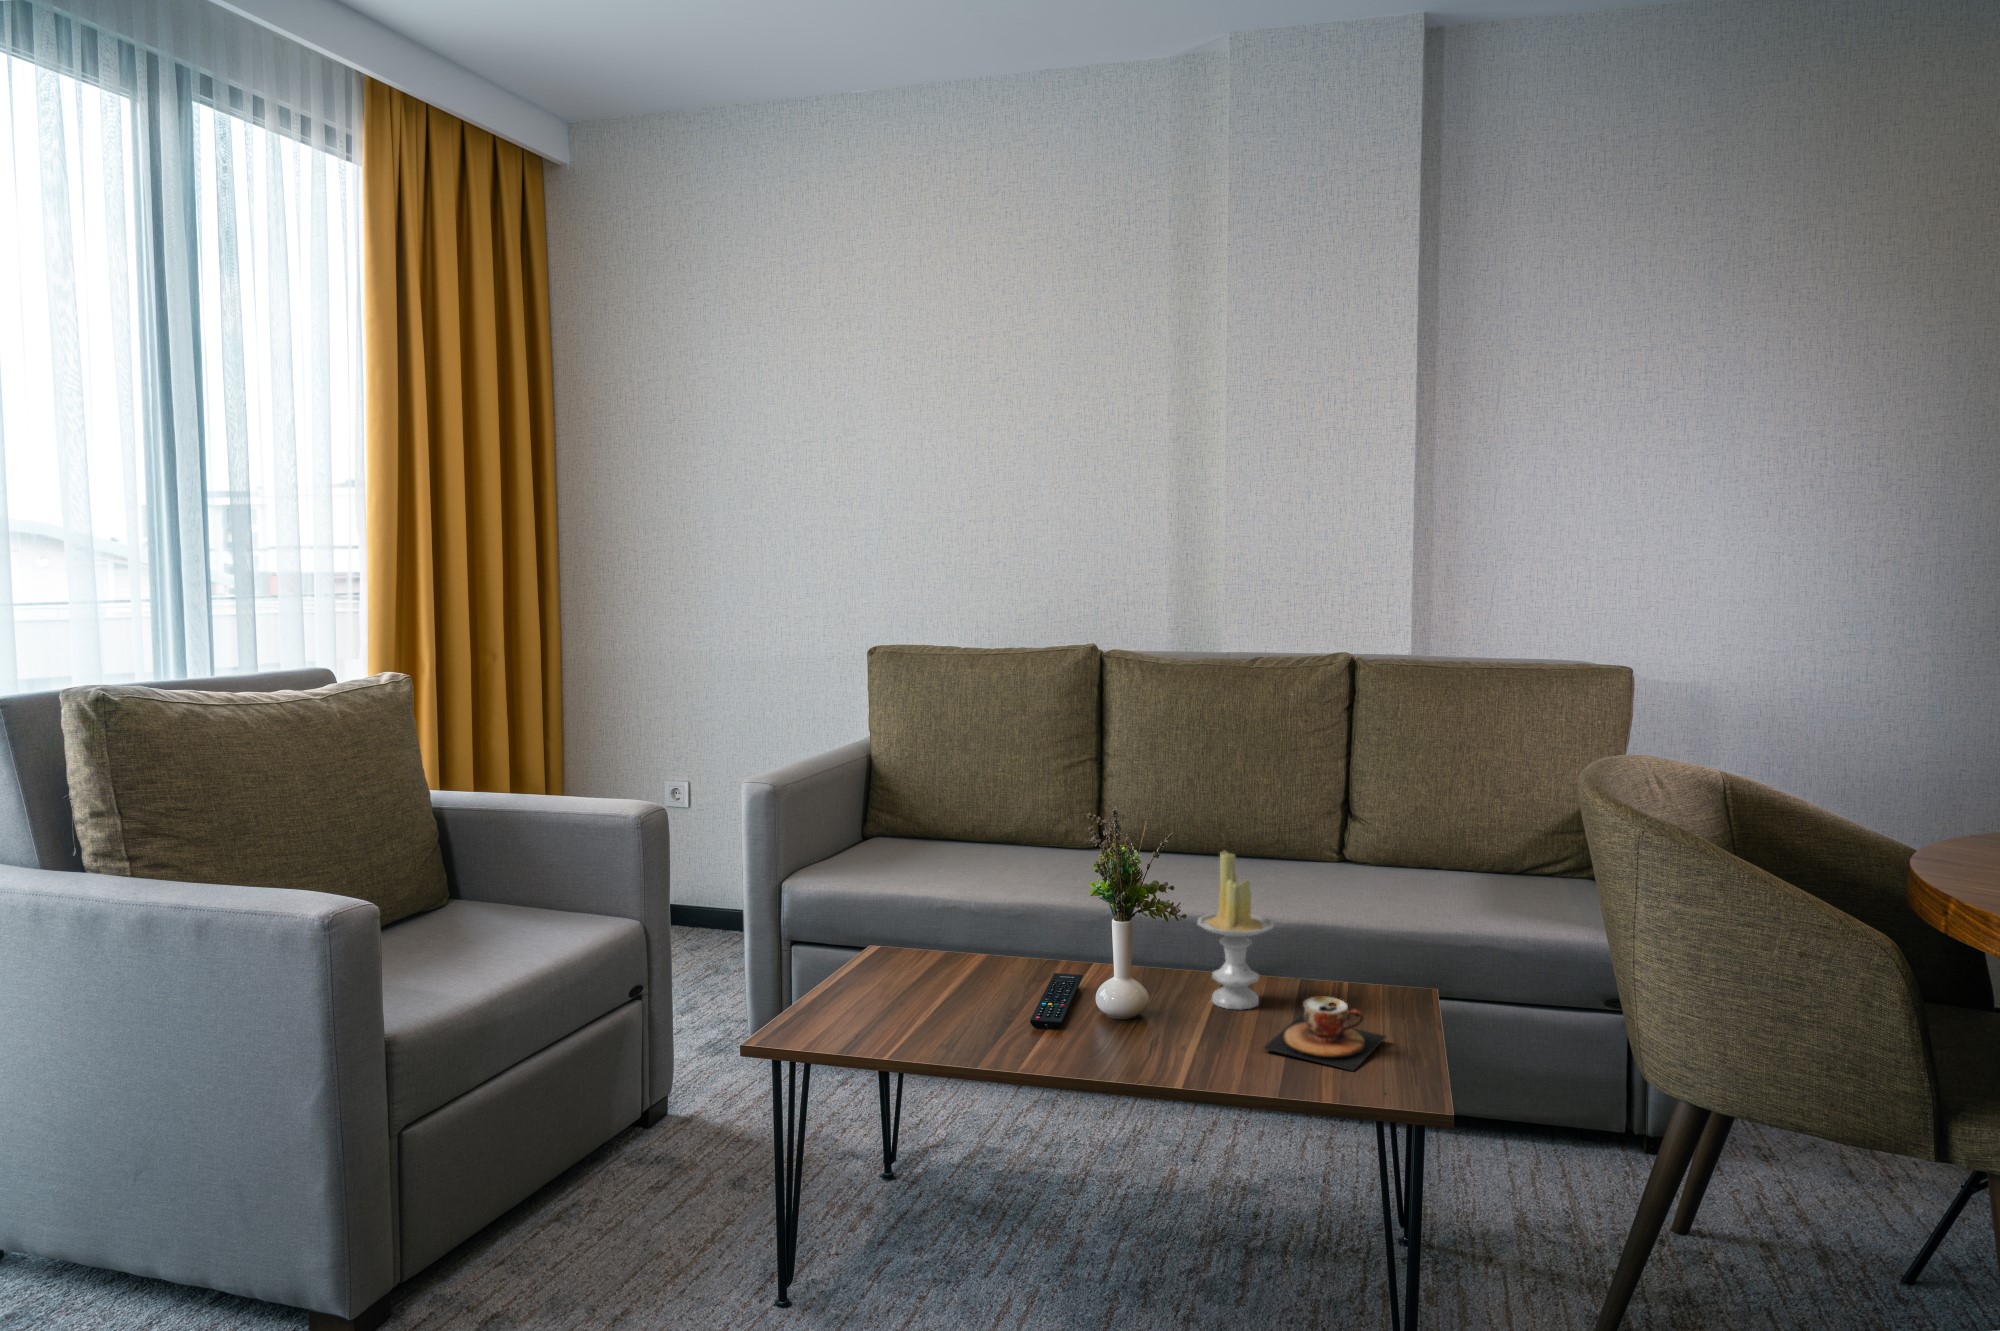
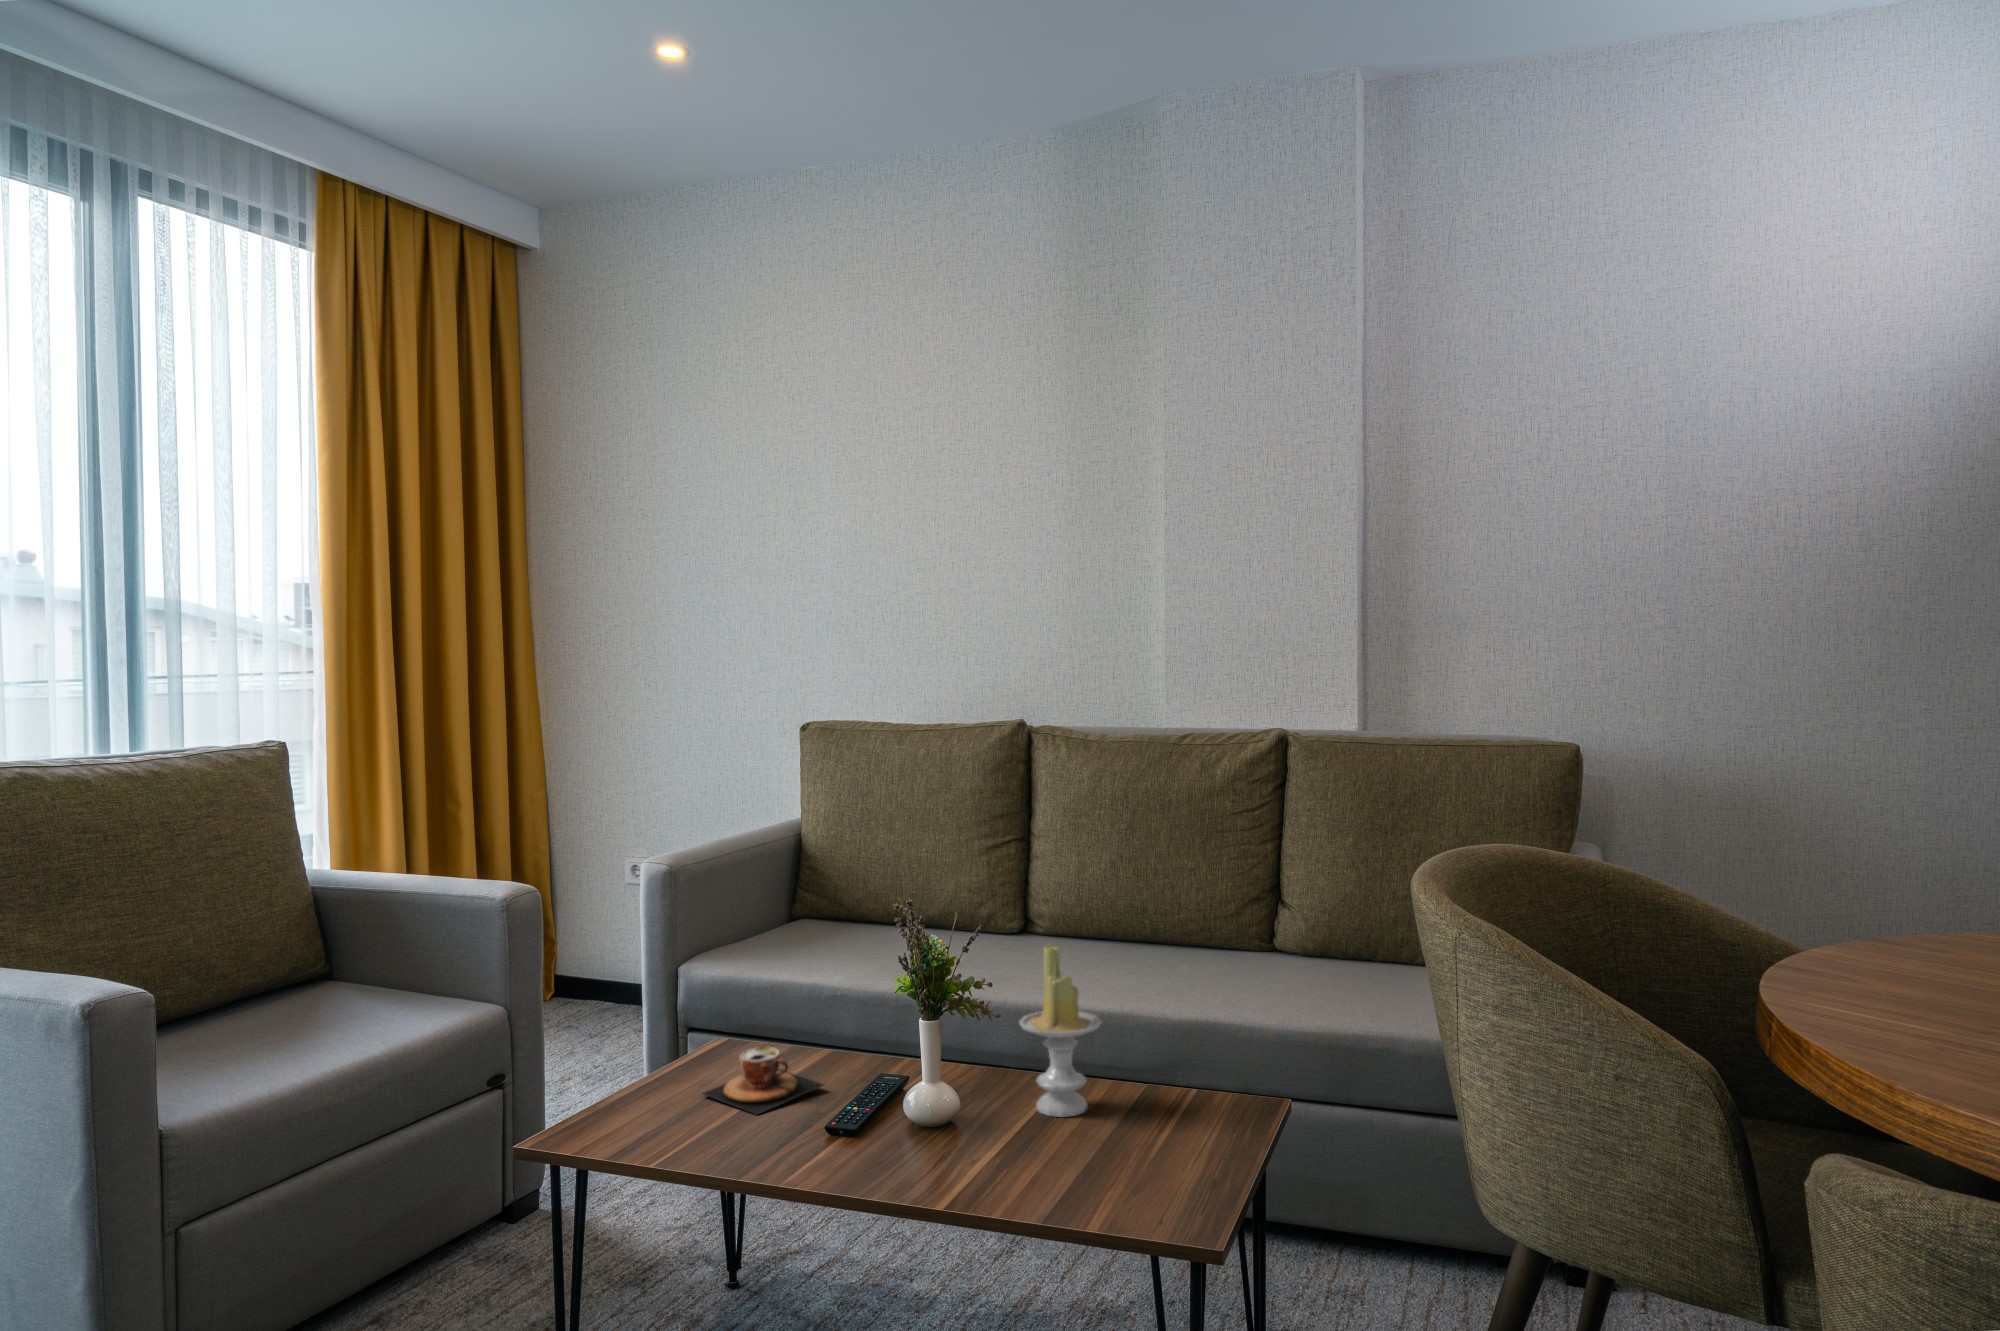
teacup: present [1264,996,1386,1071] -> present [703,1046,823,1115]

